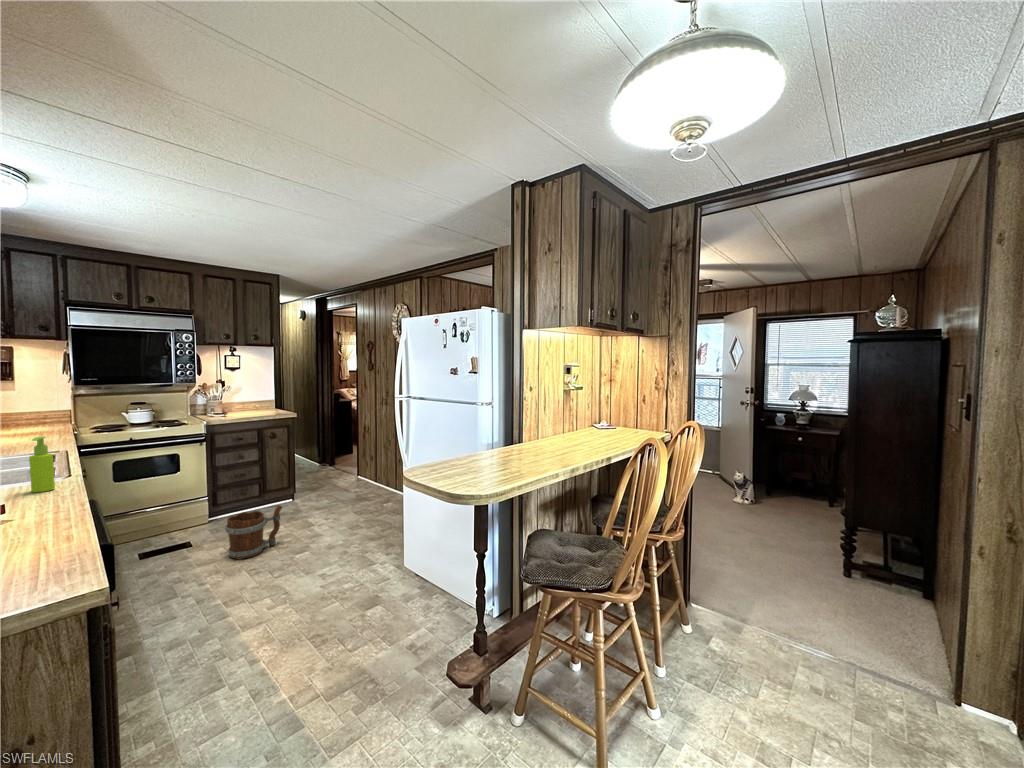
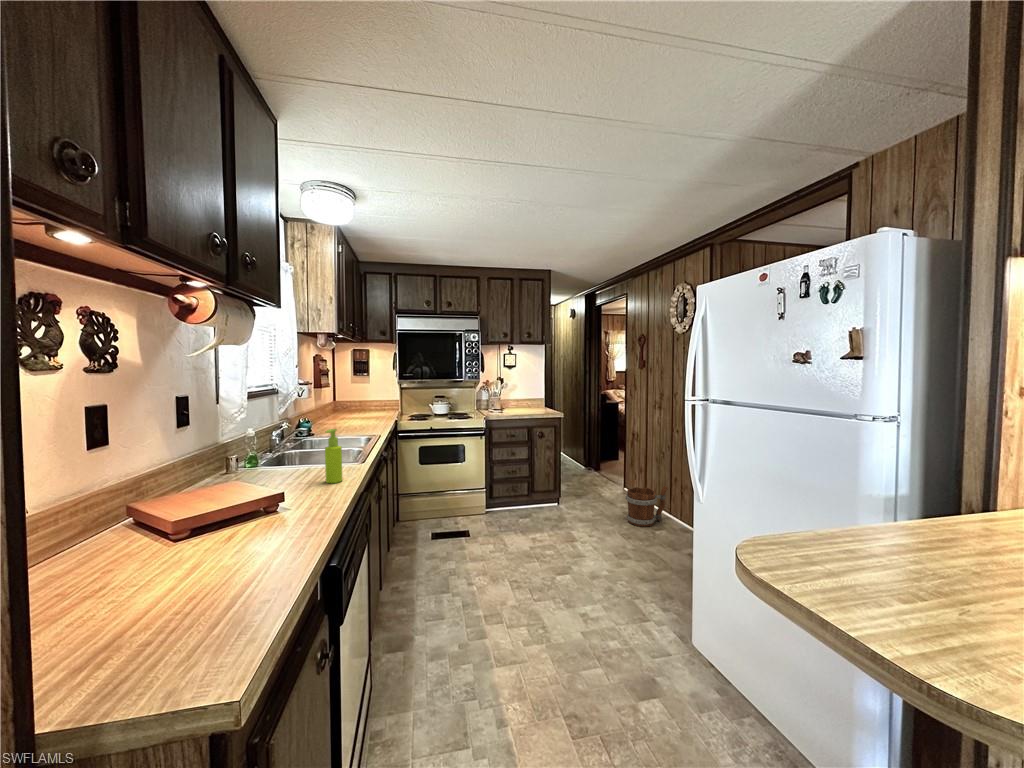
bucket: present [225,505,282,560] -> present [625,486,668,527]

